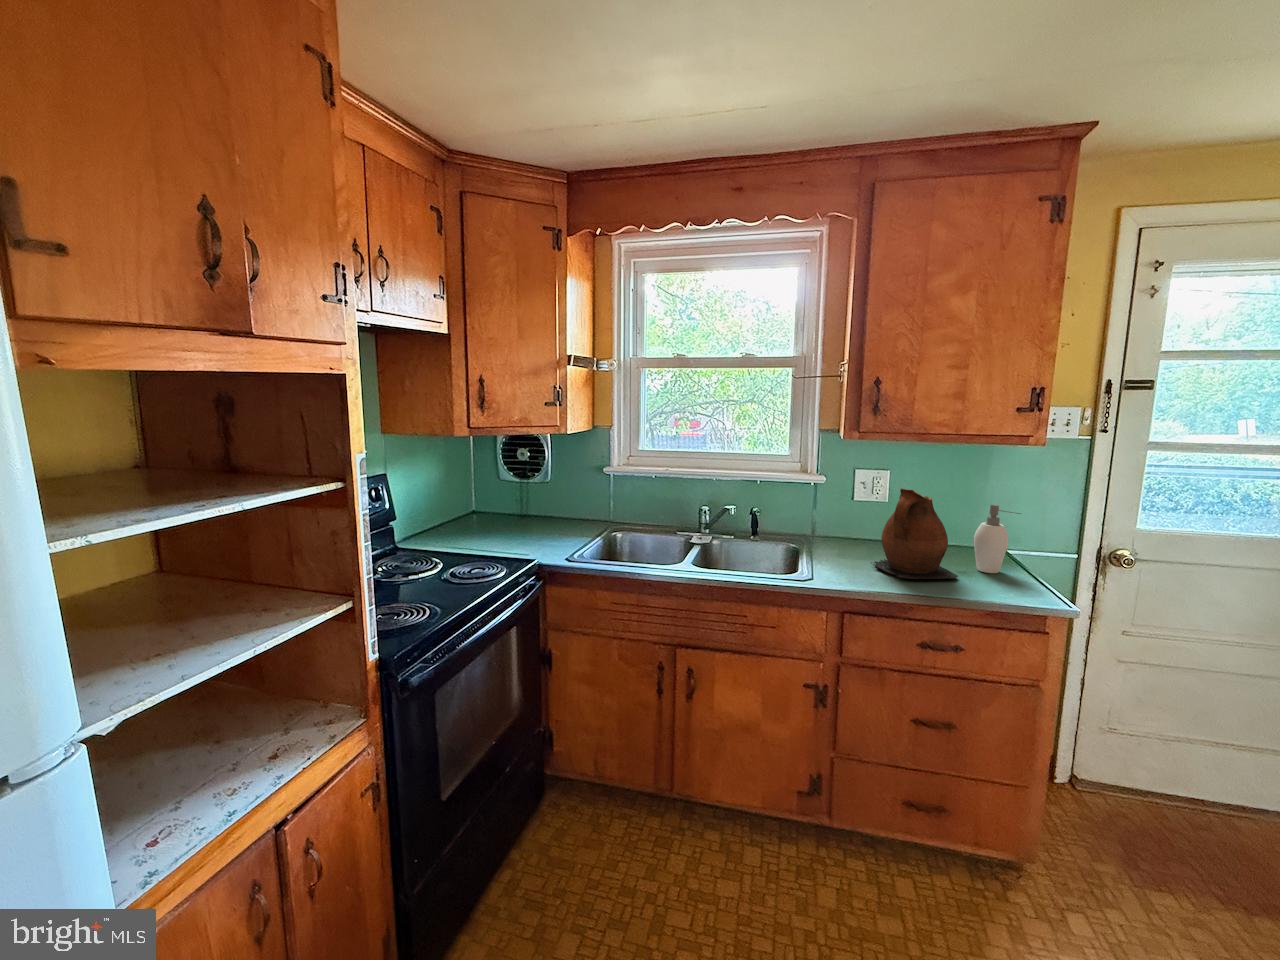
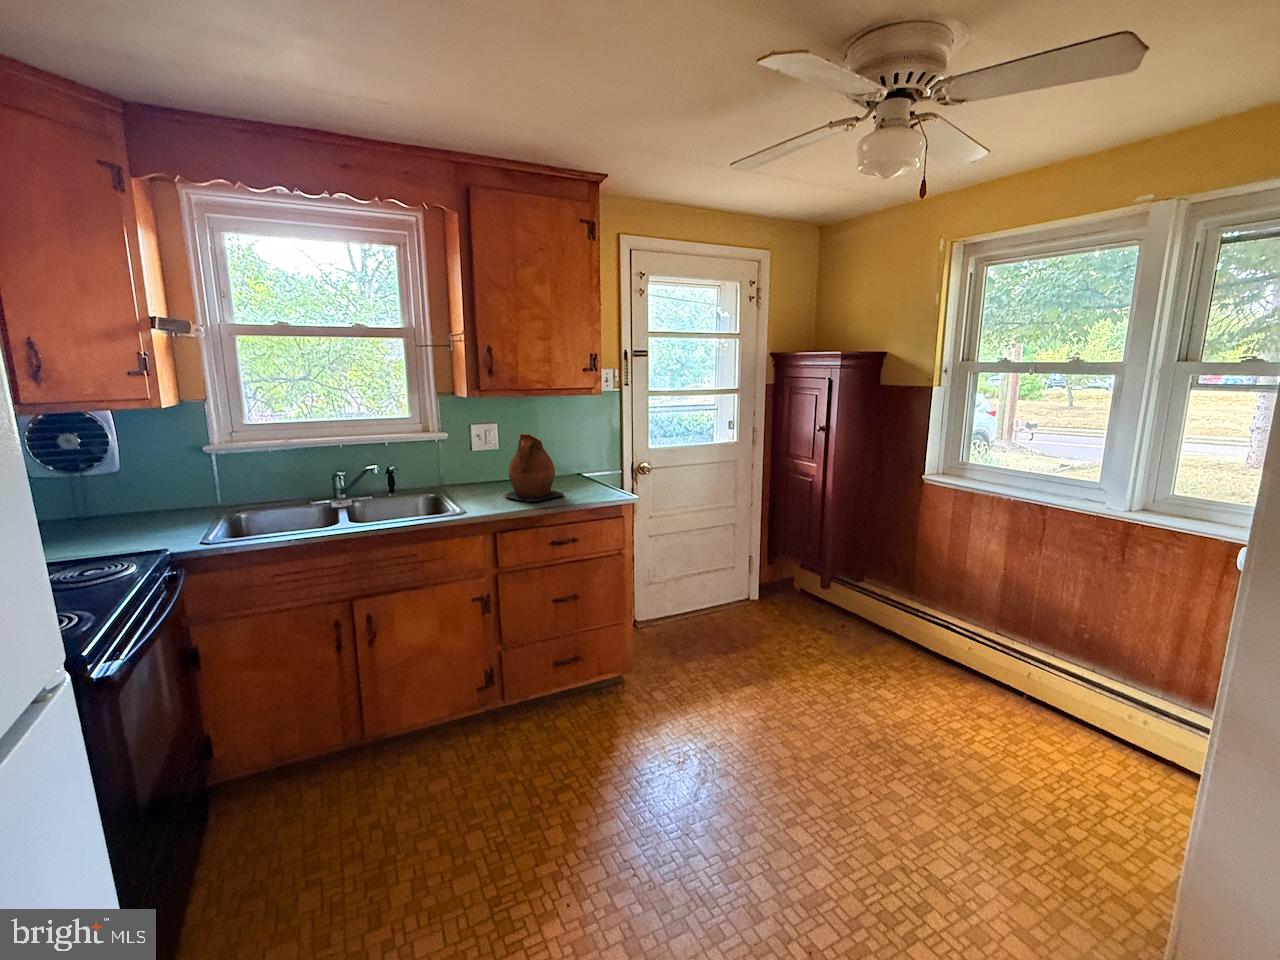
soap dispenser: present [974,504,1021,573] -> none [567,439,594,488]

